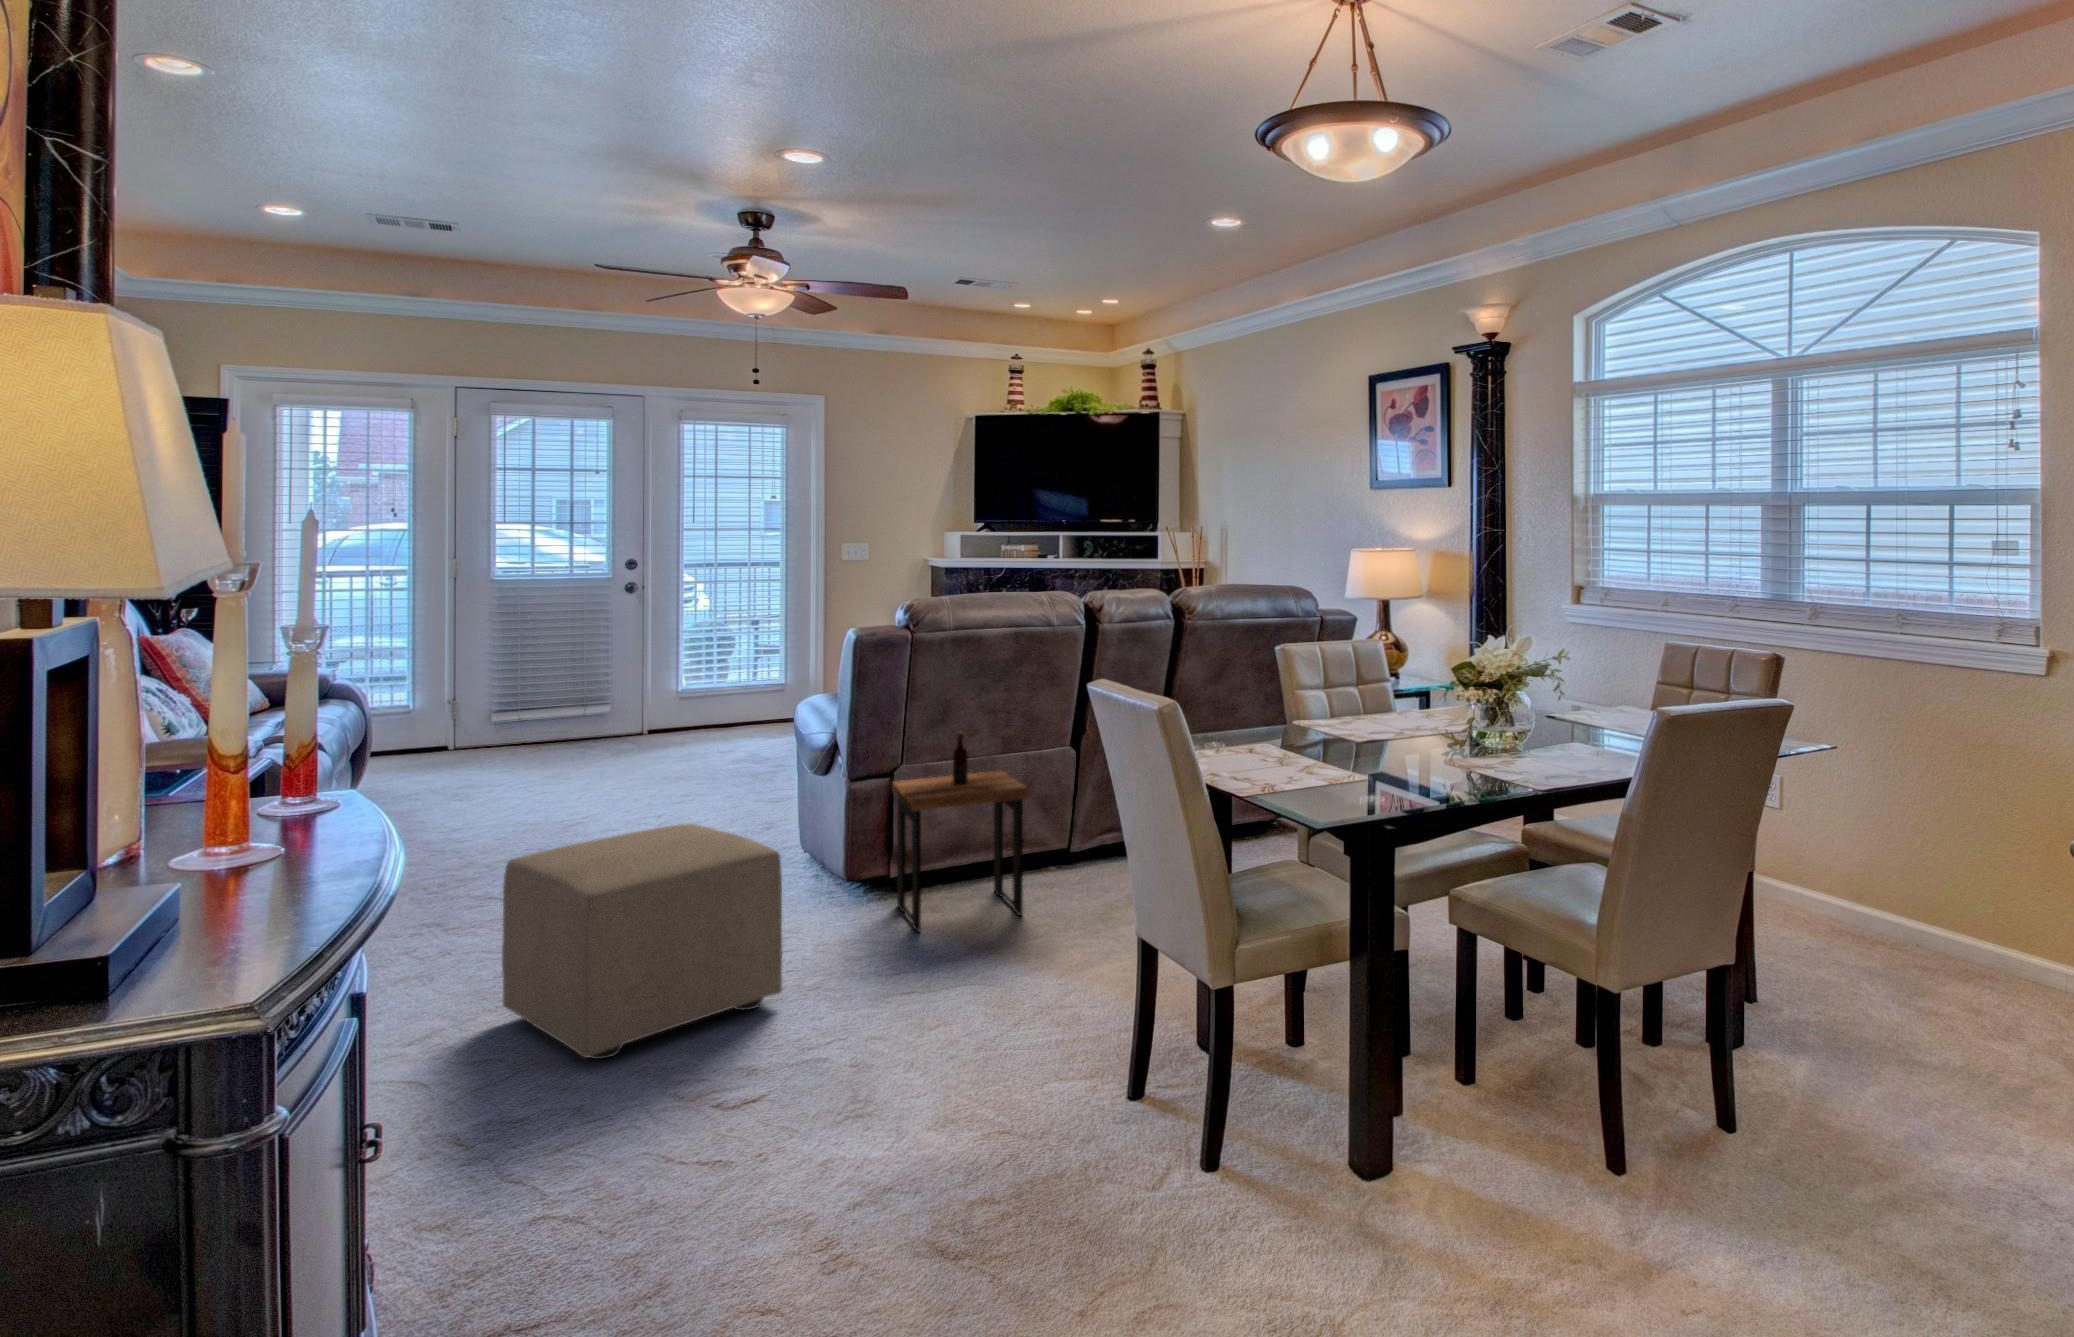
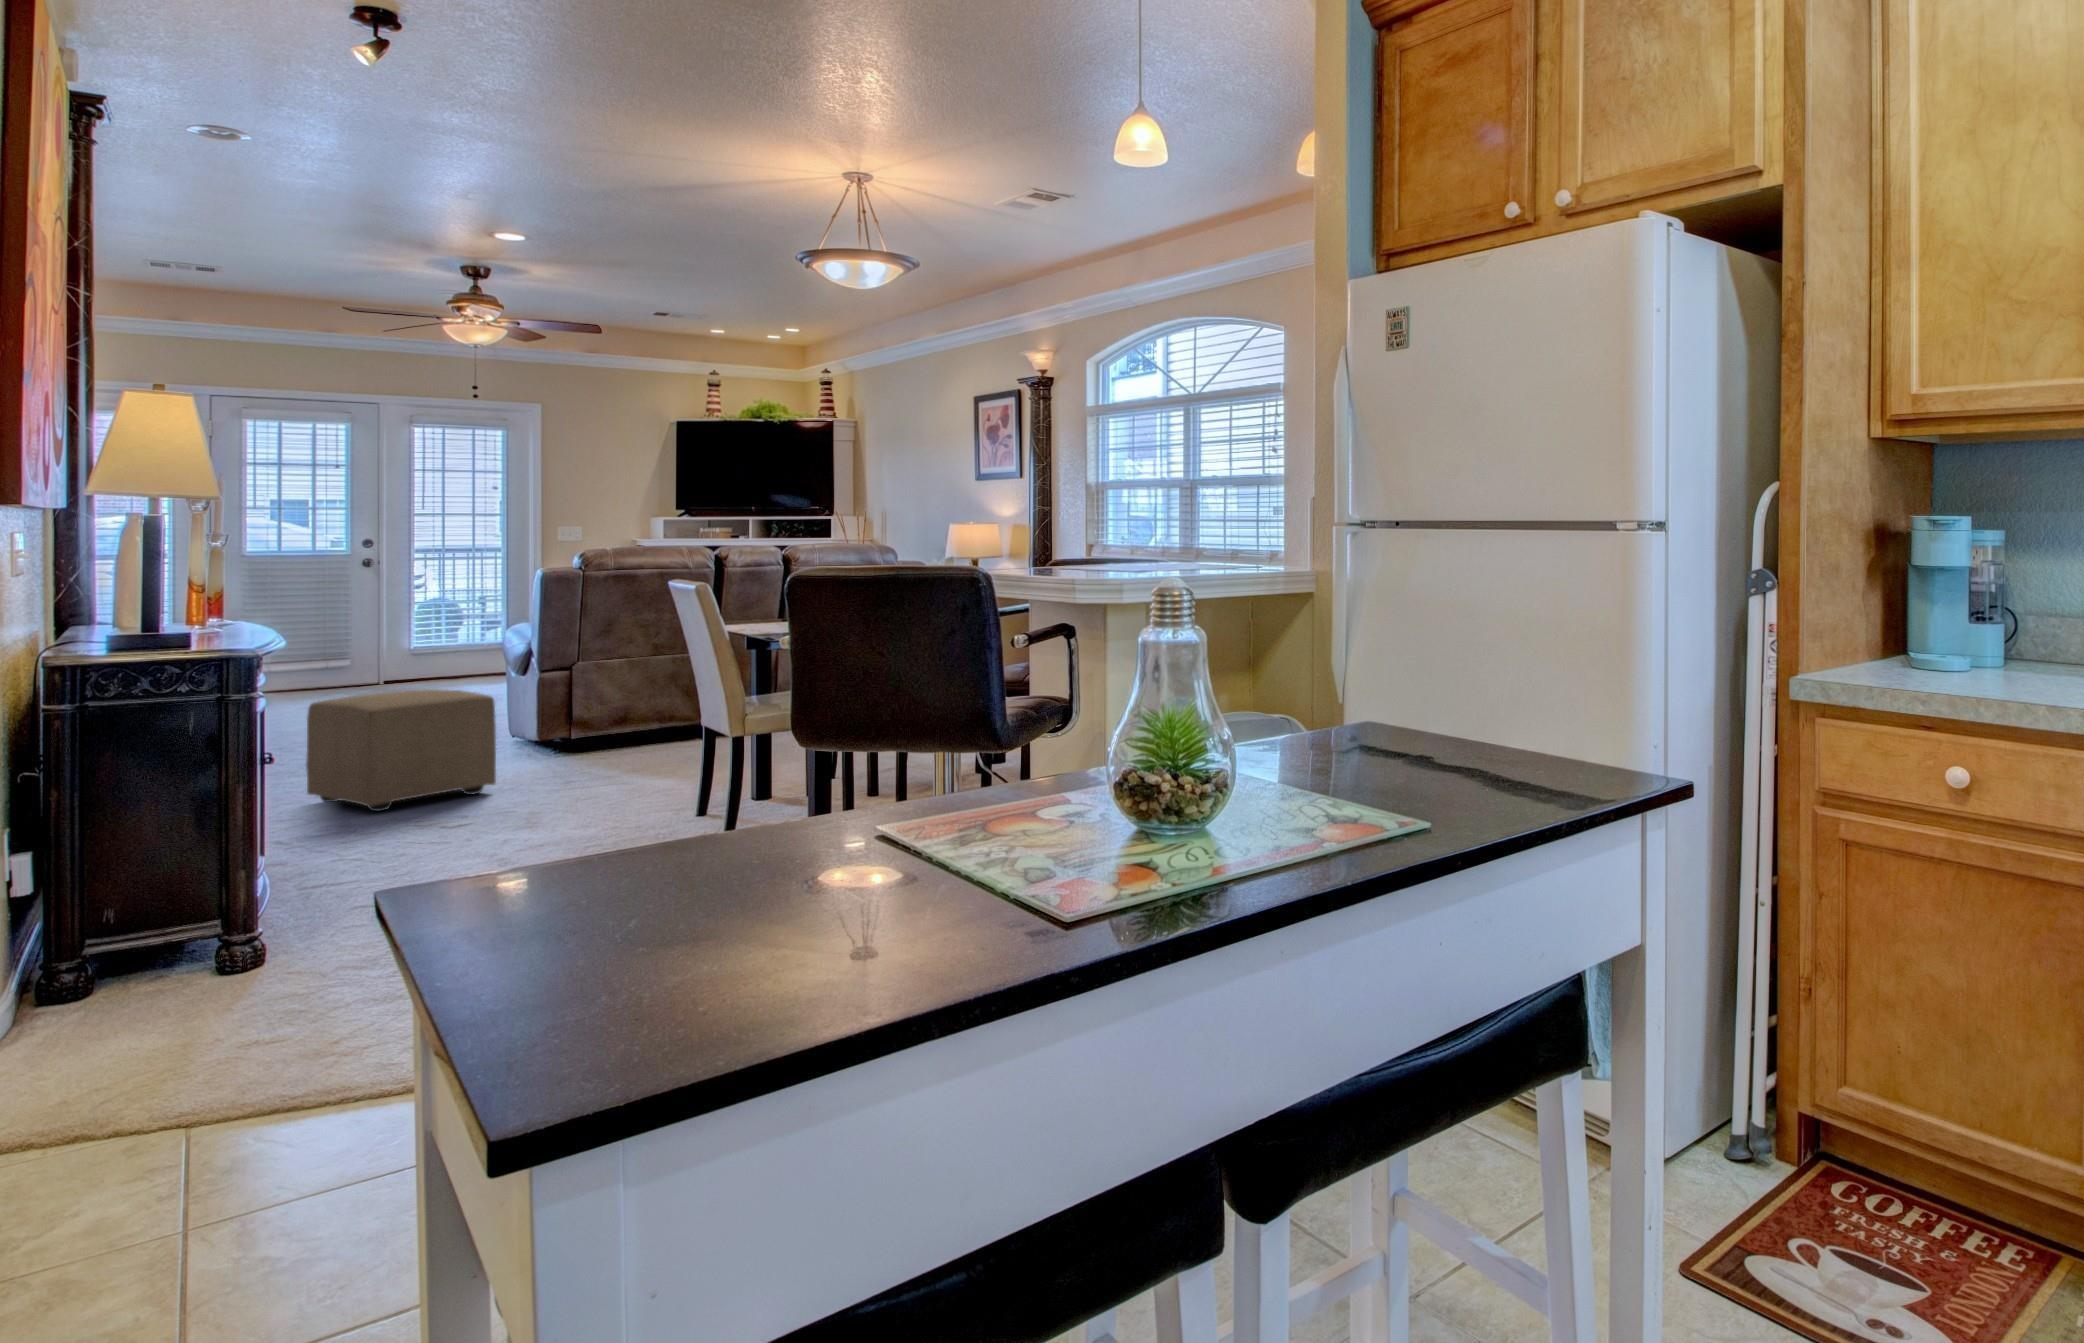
side table: present [892,732,1028,932] -> none [578,638,674,766]

